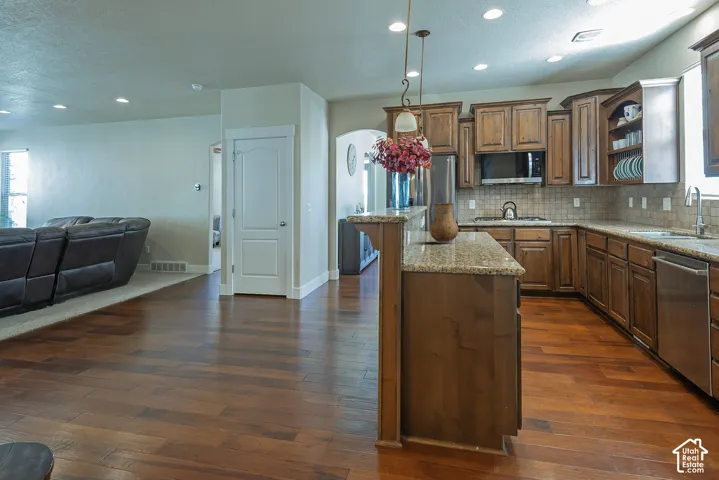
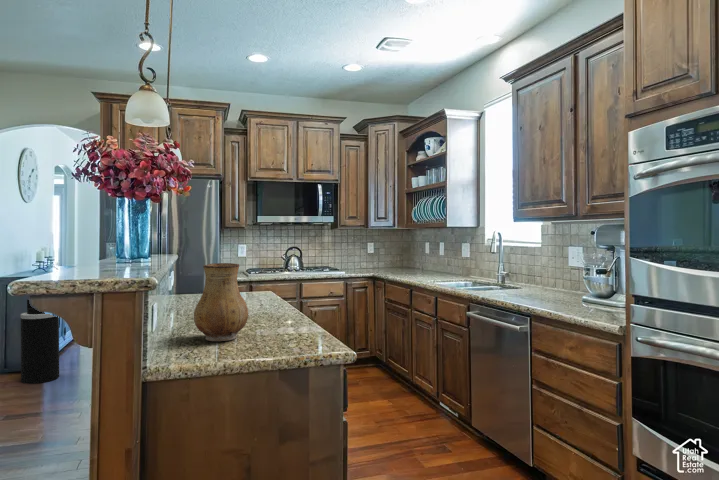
trash can: none [343,236,363,284] -> present [21,300,59,384]

